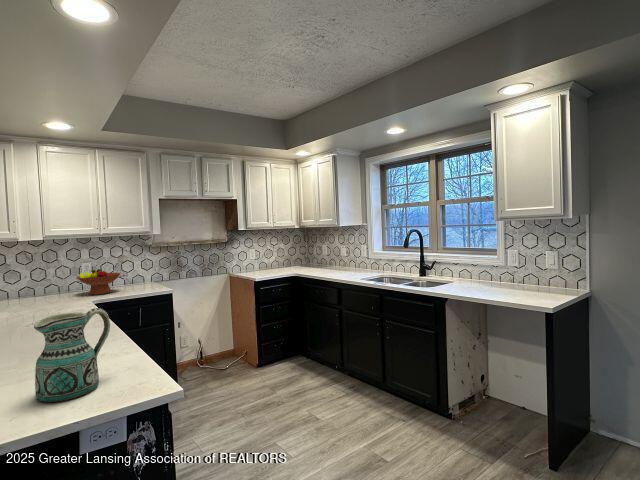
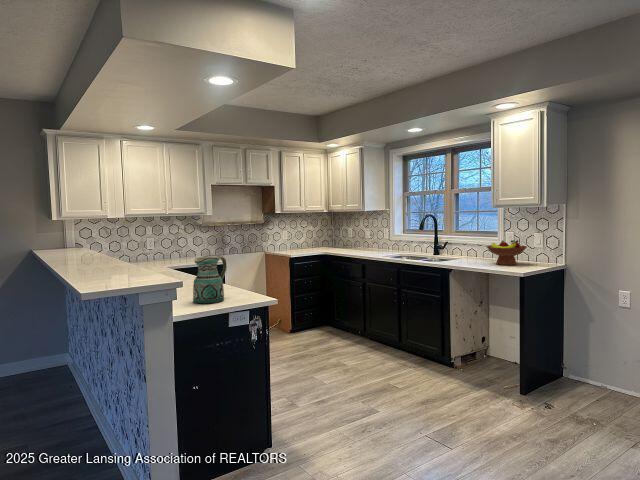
fruit bowl: present [77,269,121,295] -> present [487,240,527,265]

